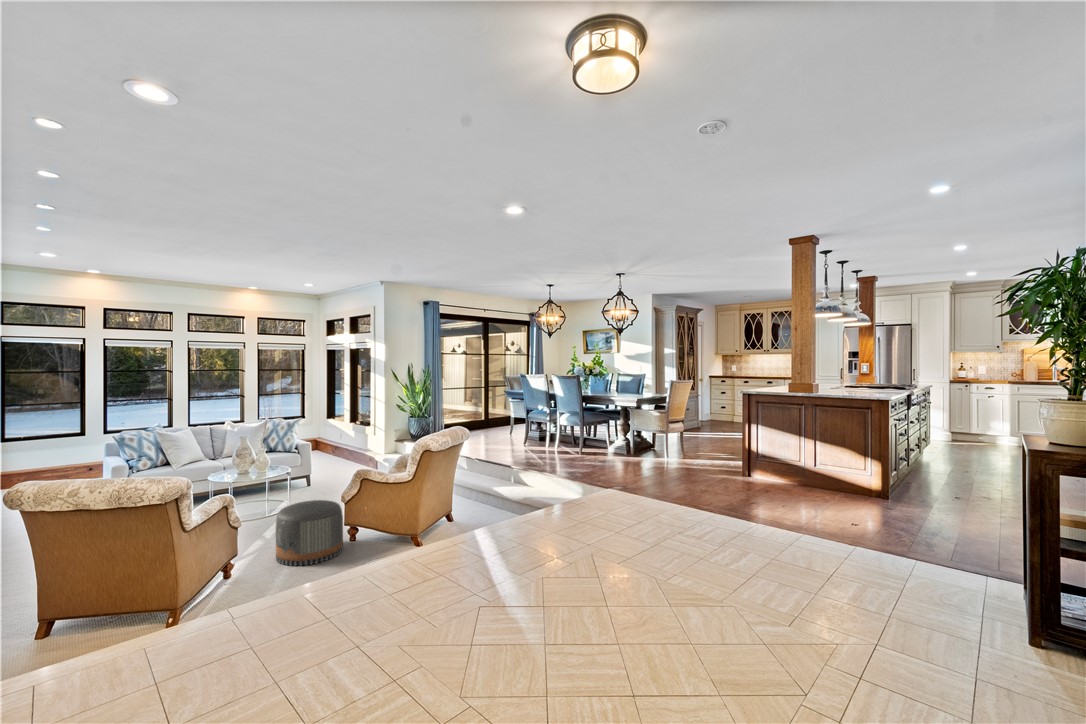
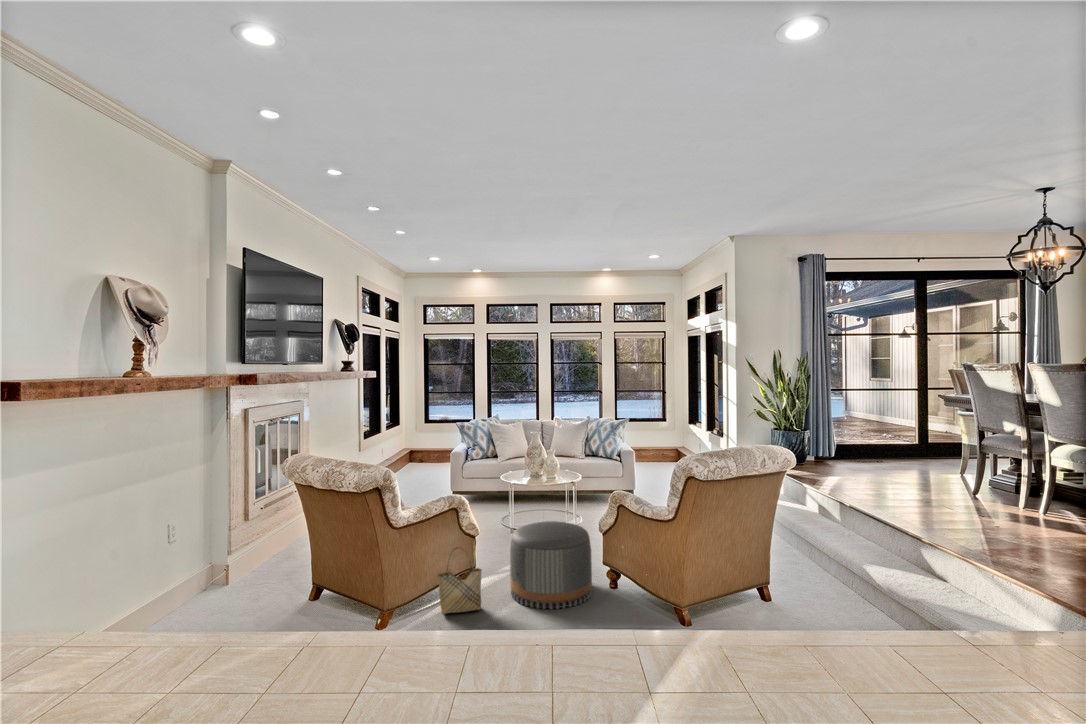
woven basket: none [229,534,267,589] -> present [438,548,482,614]

